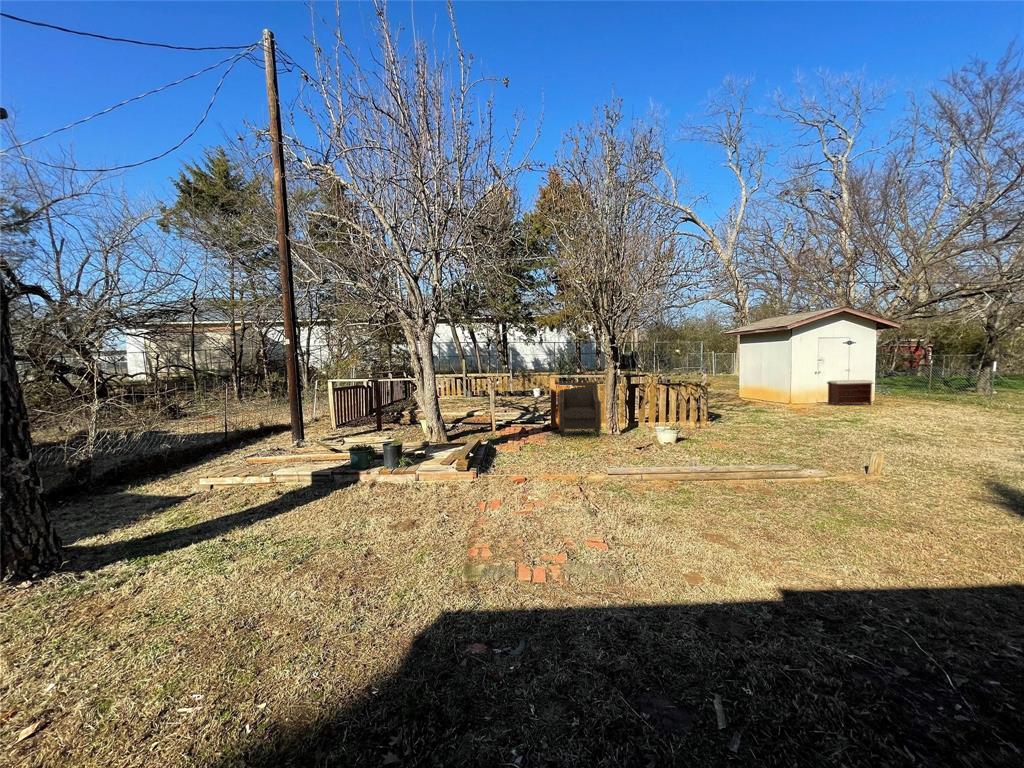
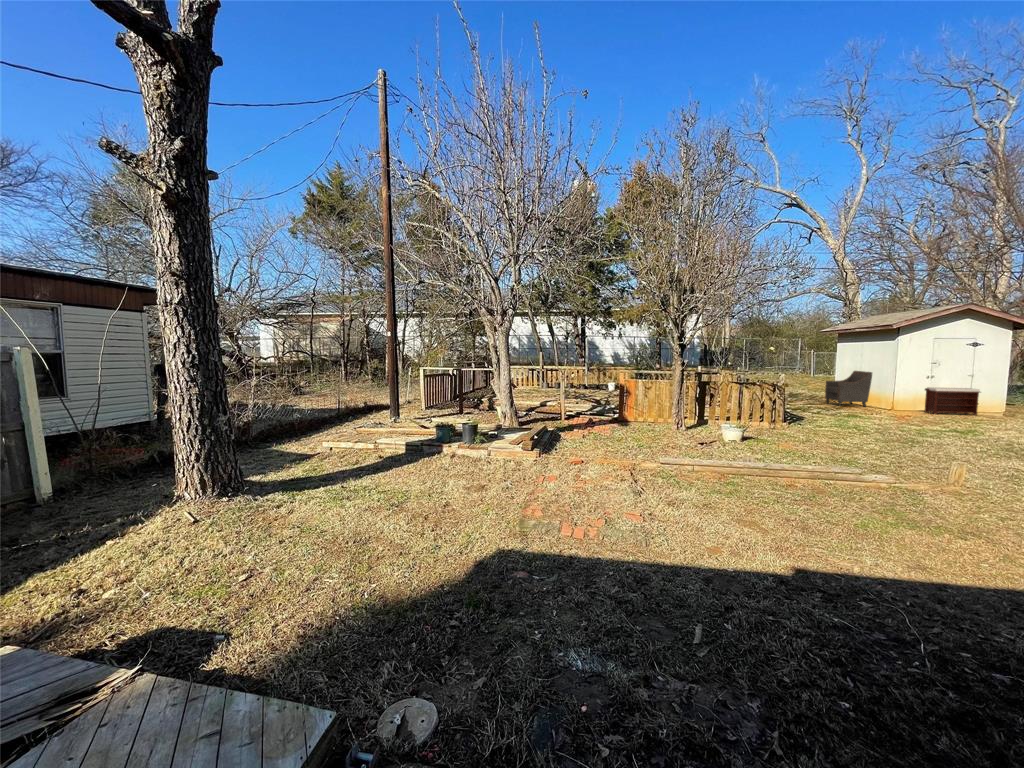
chair: present [558,382,601,437] -> present [825,371,872,407]

